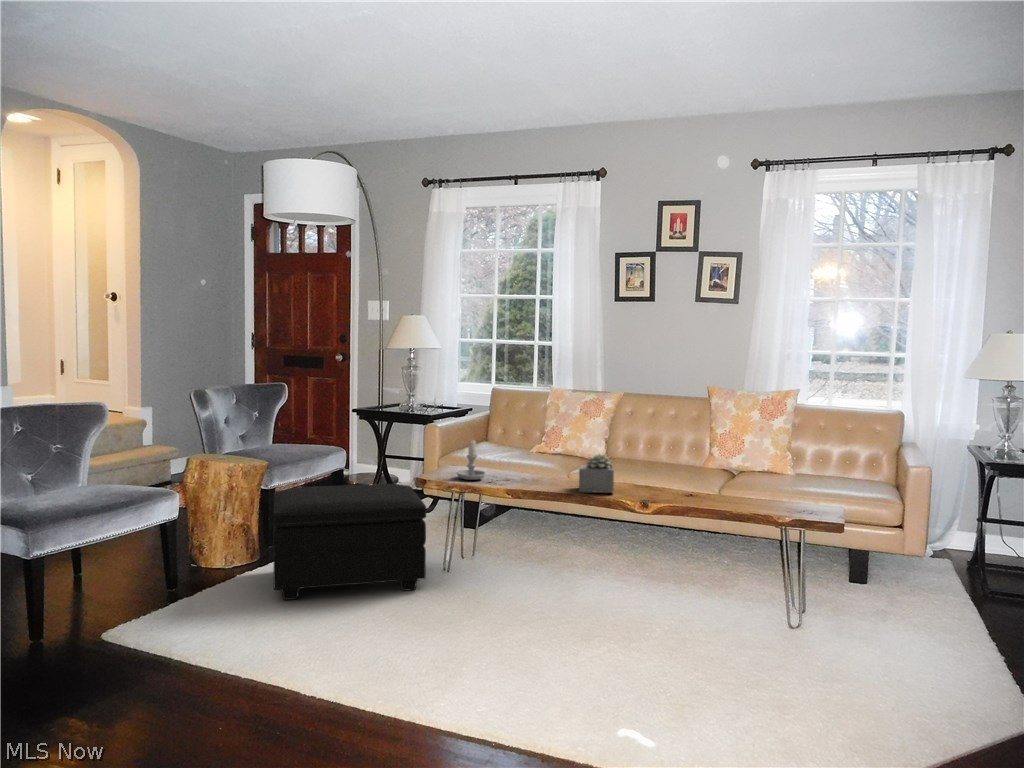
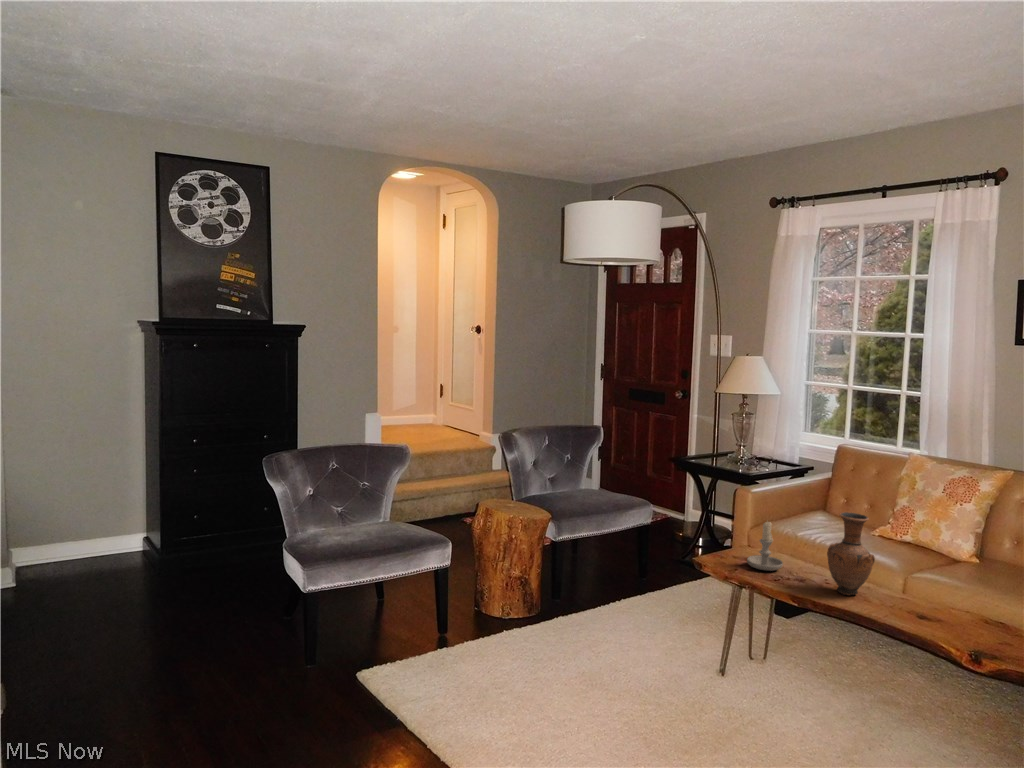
vase: none [523,423,557,487] -> present [827,512,875,595]
succulent plant: present [579,454,614,493] -> none [900,564,960,624]
footstool: present [273,484,426,600] -> none [520,550,692,693]

